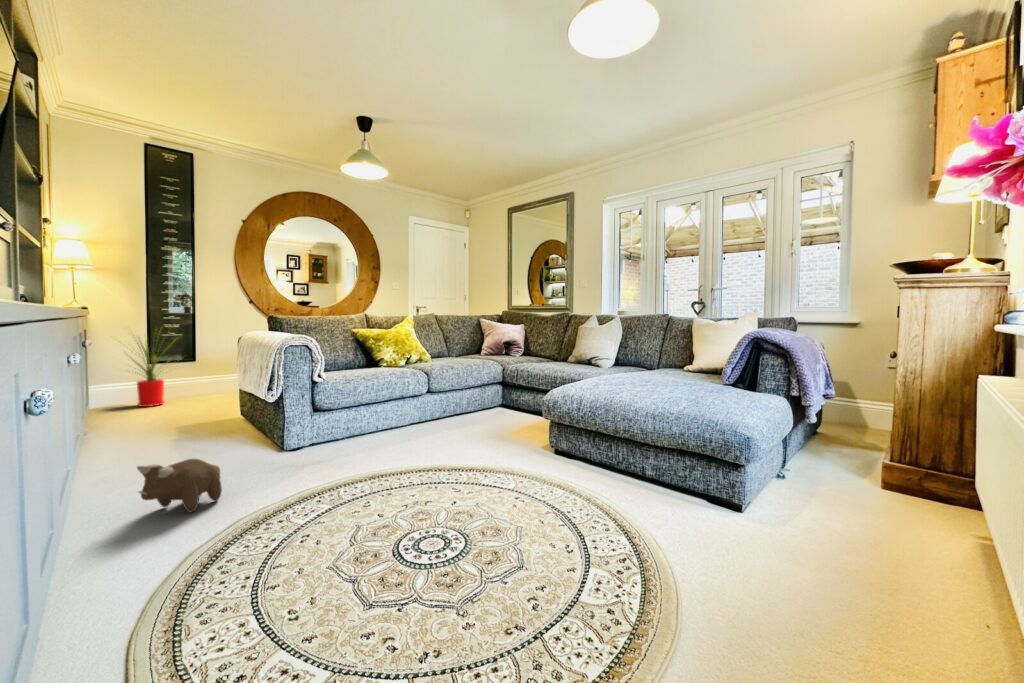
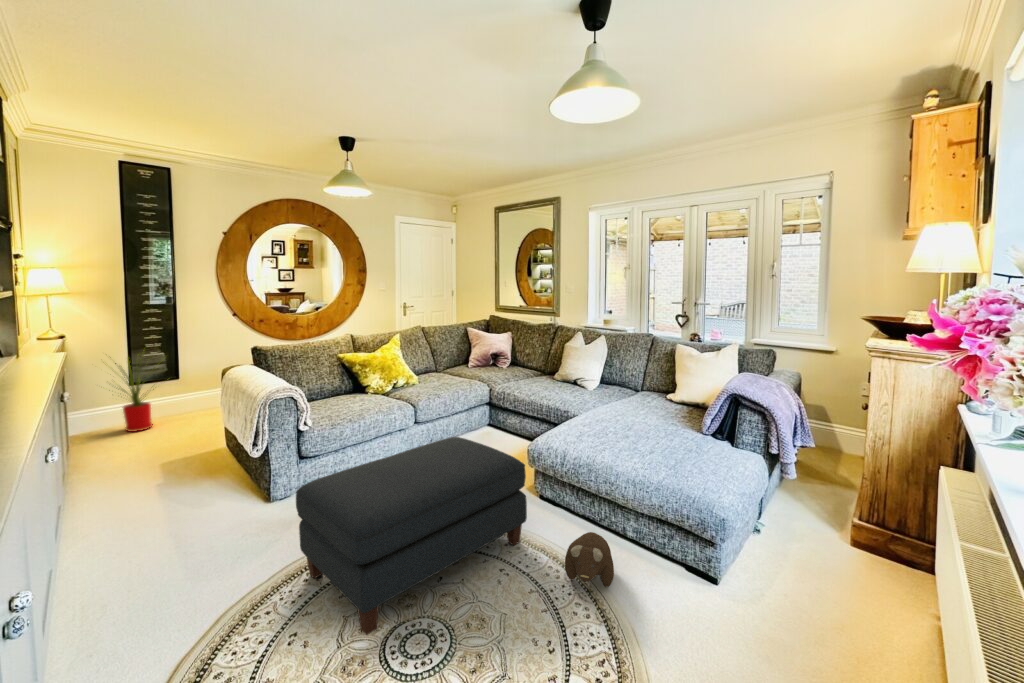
ottoman: none [312,383,543,537] -> present [296,437,527,635]
plush toy: present [137,459,222,512] -> present [565,532,614,587]

